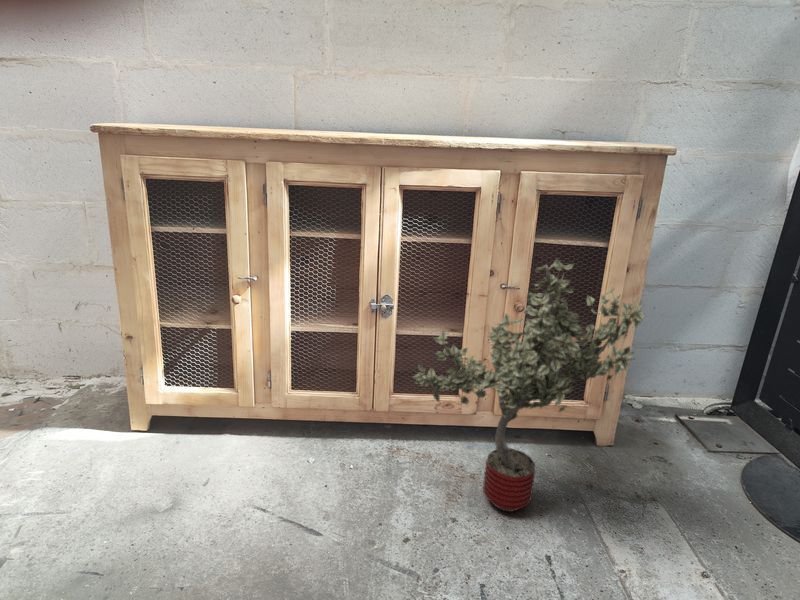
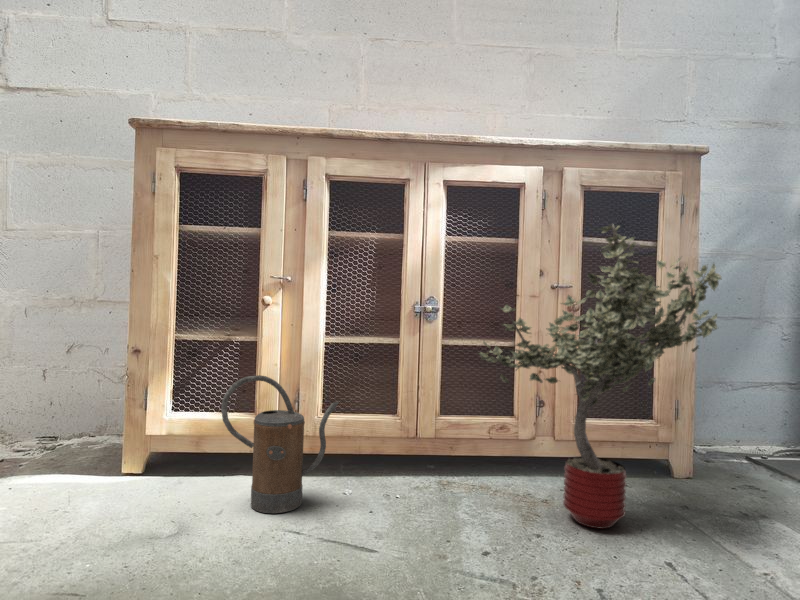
watering can: none [198,382,298,488] -> present [221,375,339,513]

